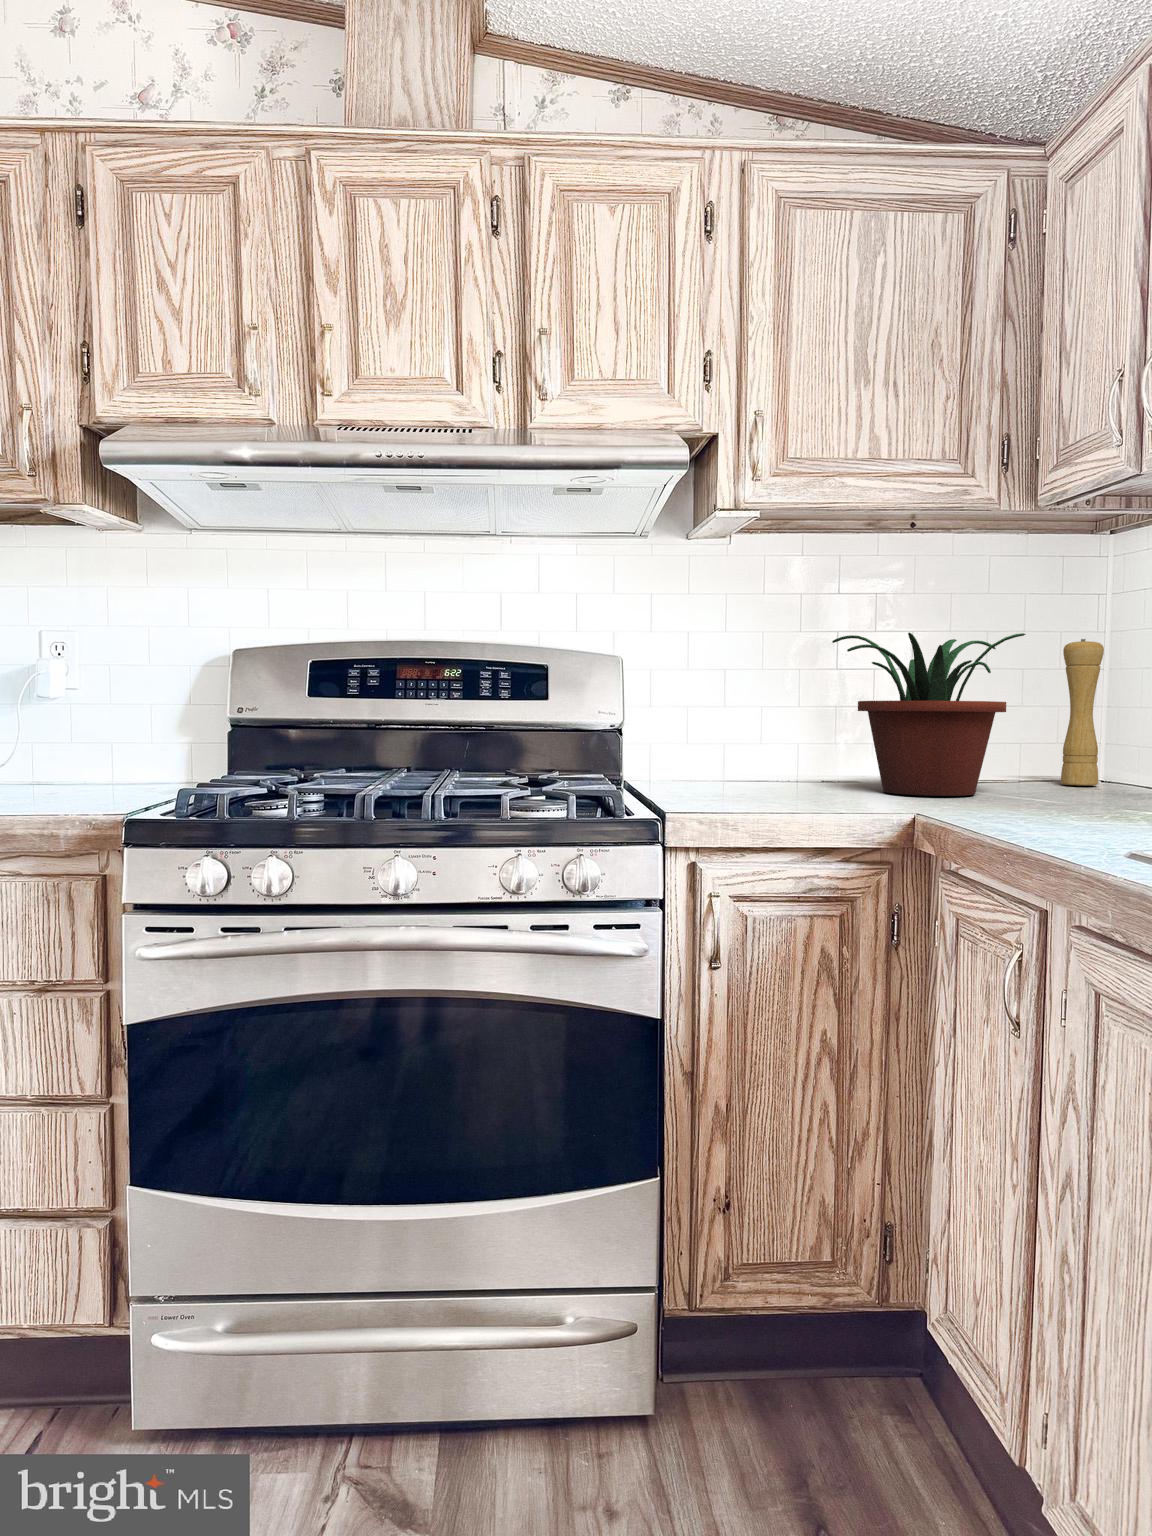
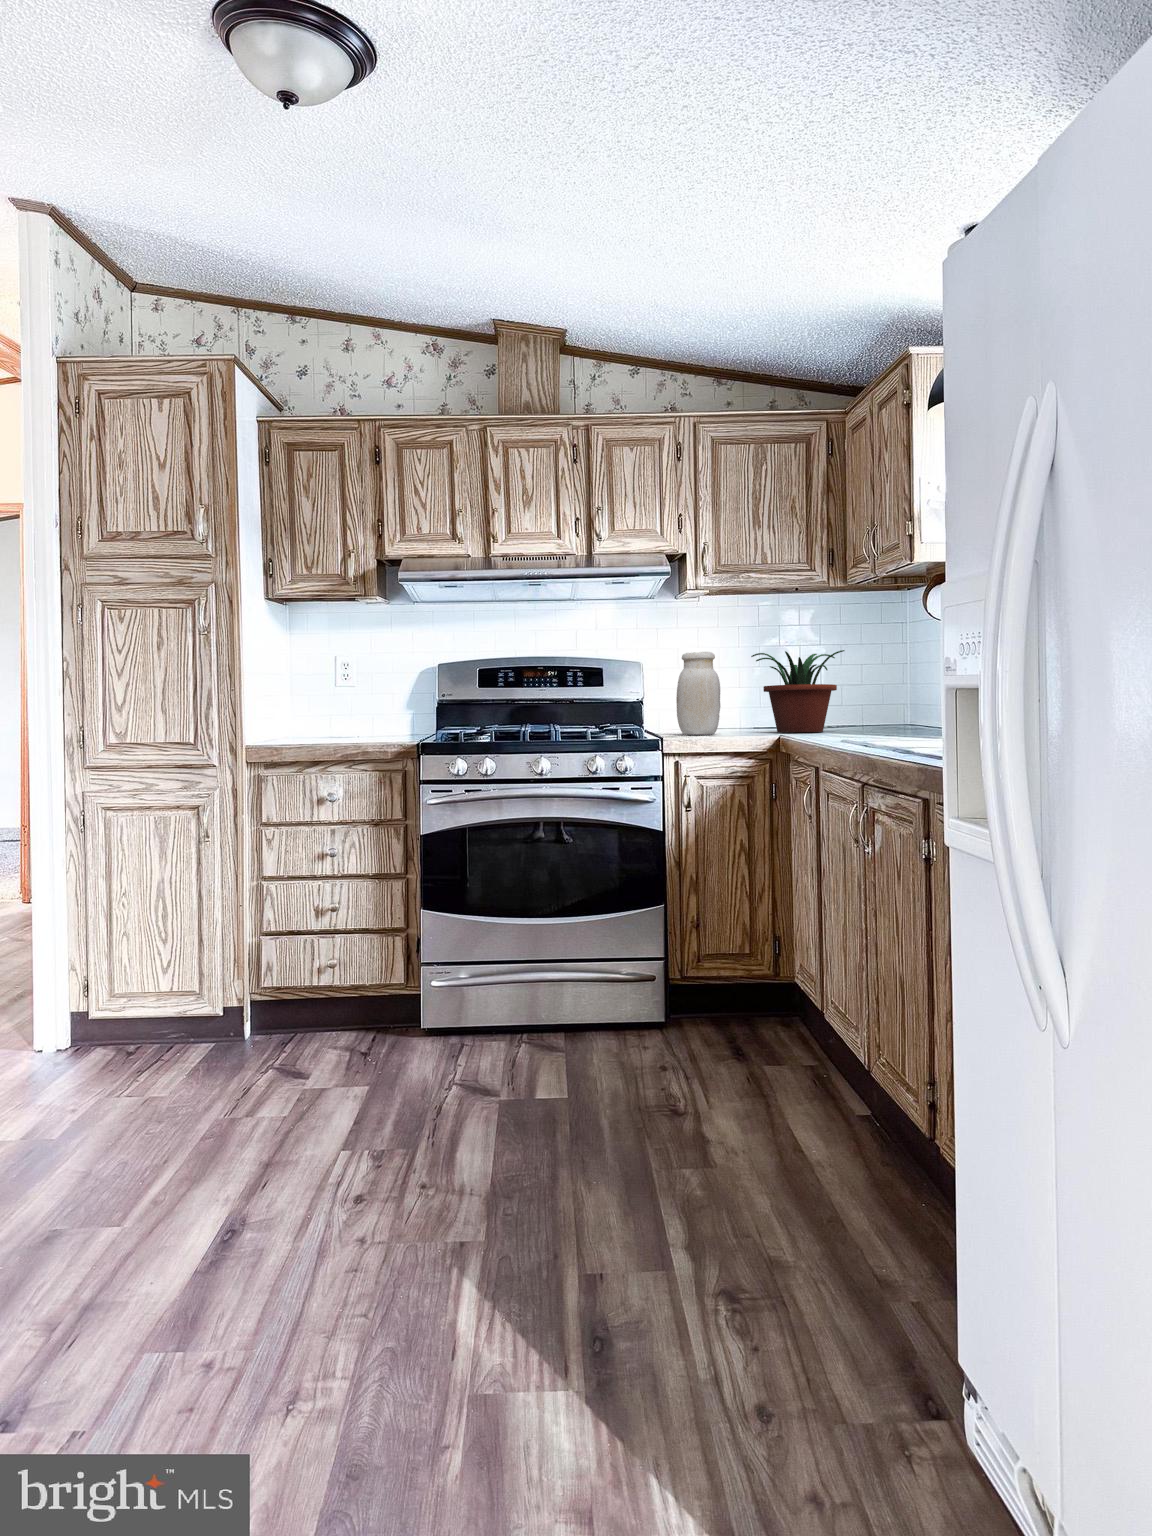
jar: none [690,630,779,798] -> present [676,652,720,735]
pepper mill: present [1061,639,1104,786] -> none [877,652,897,729]

